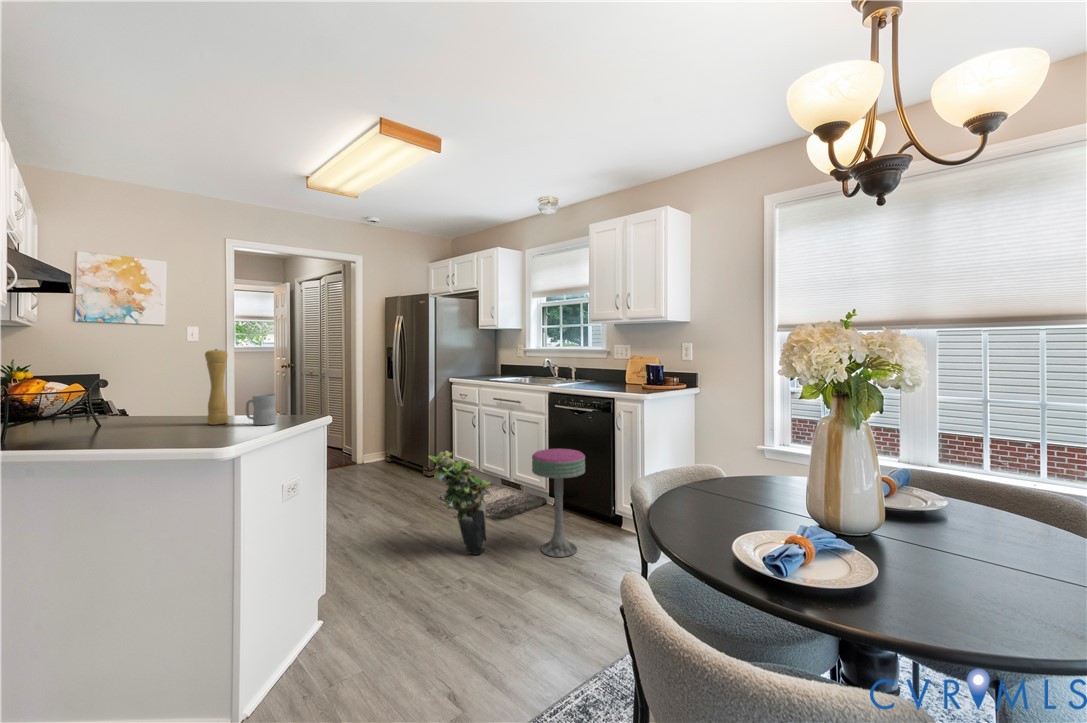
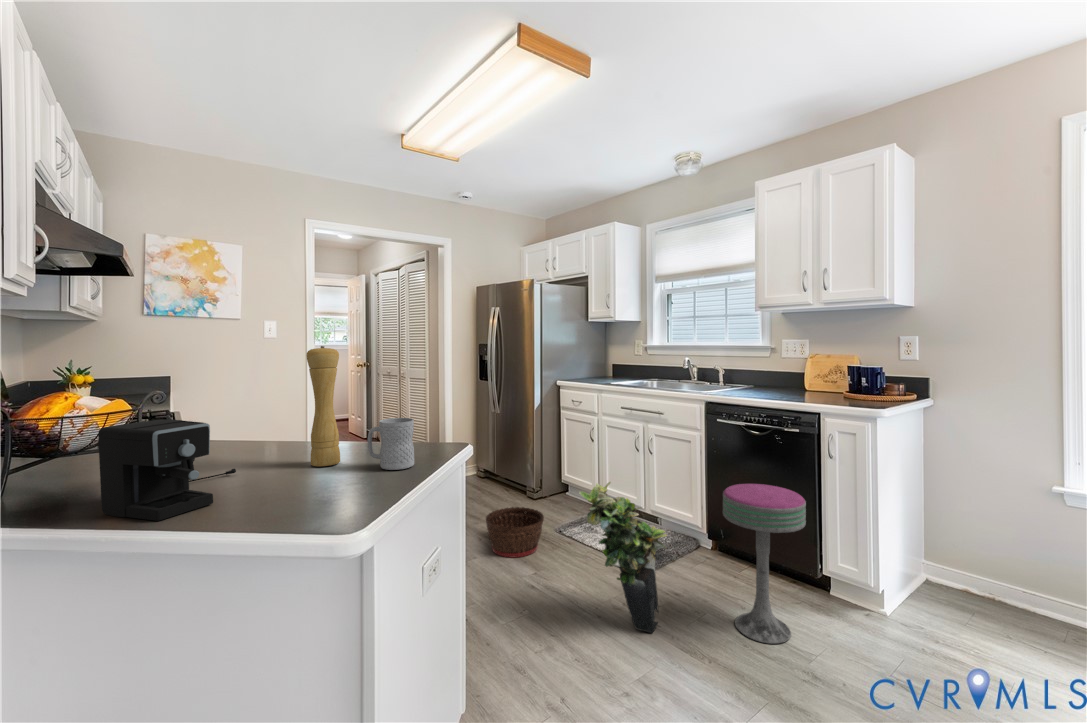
coffee maker: none [73,391,156,443] -> present [98,419,236,521]
basket: none [374,478,422,516] -> present [486,507,544,557]

